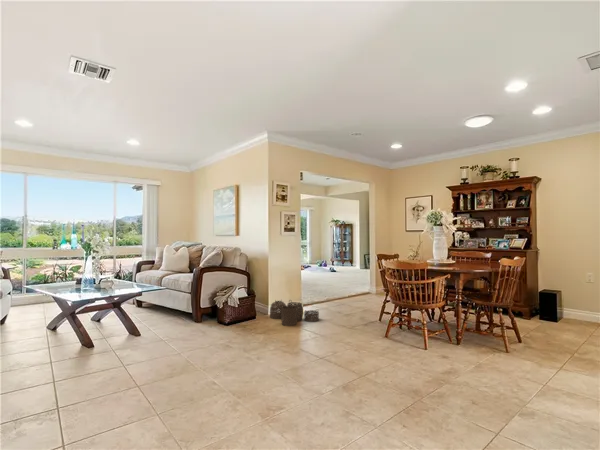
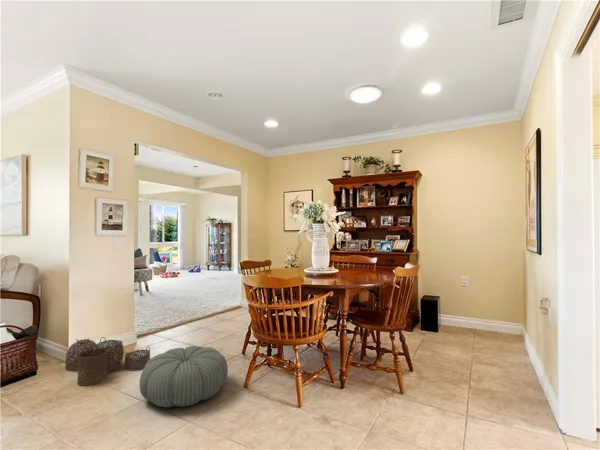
pouf: none [322,308,375,340] -> present [139,346,228,407]

